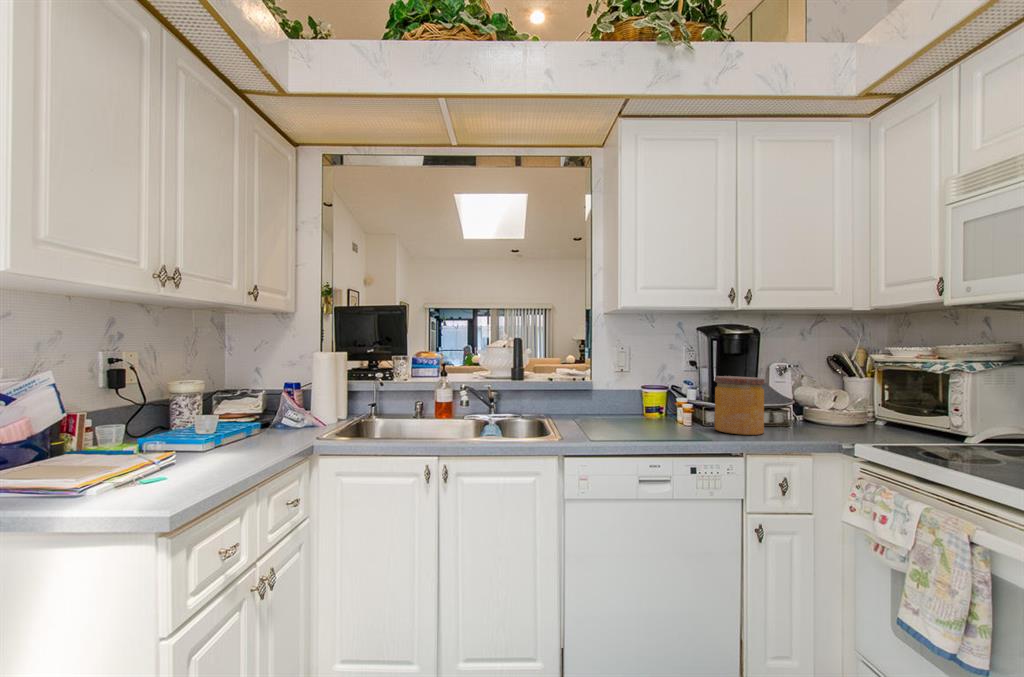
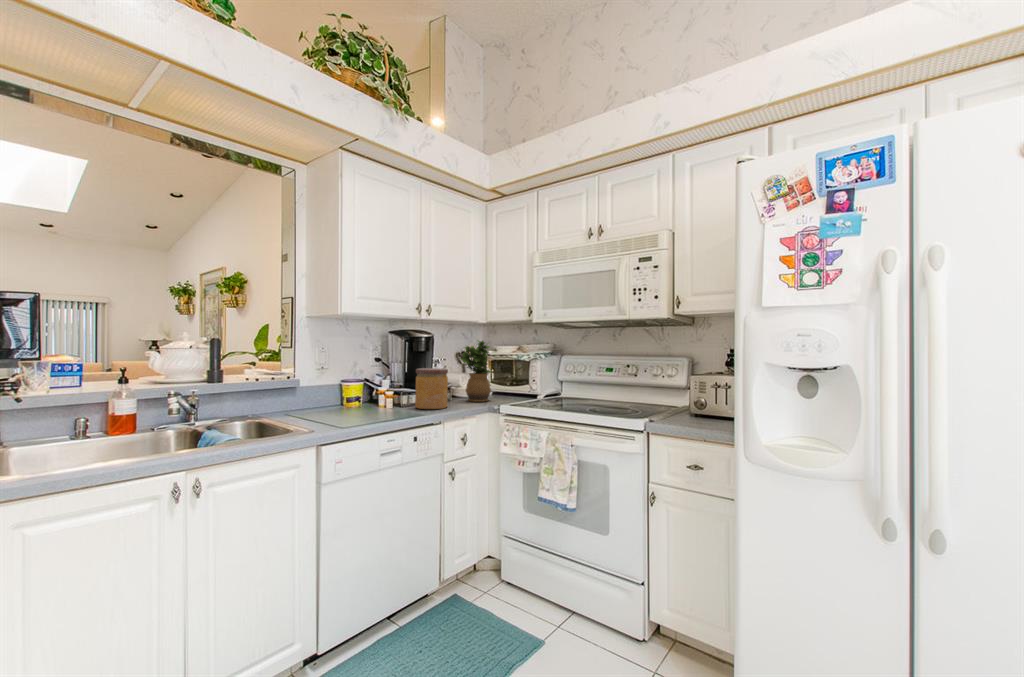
potted plant: none [800,337,860,435] -> present [461,341,491,402]

